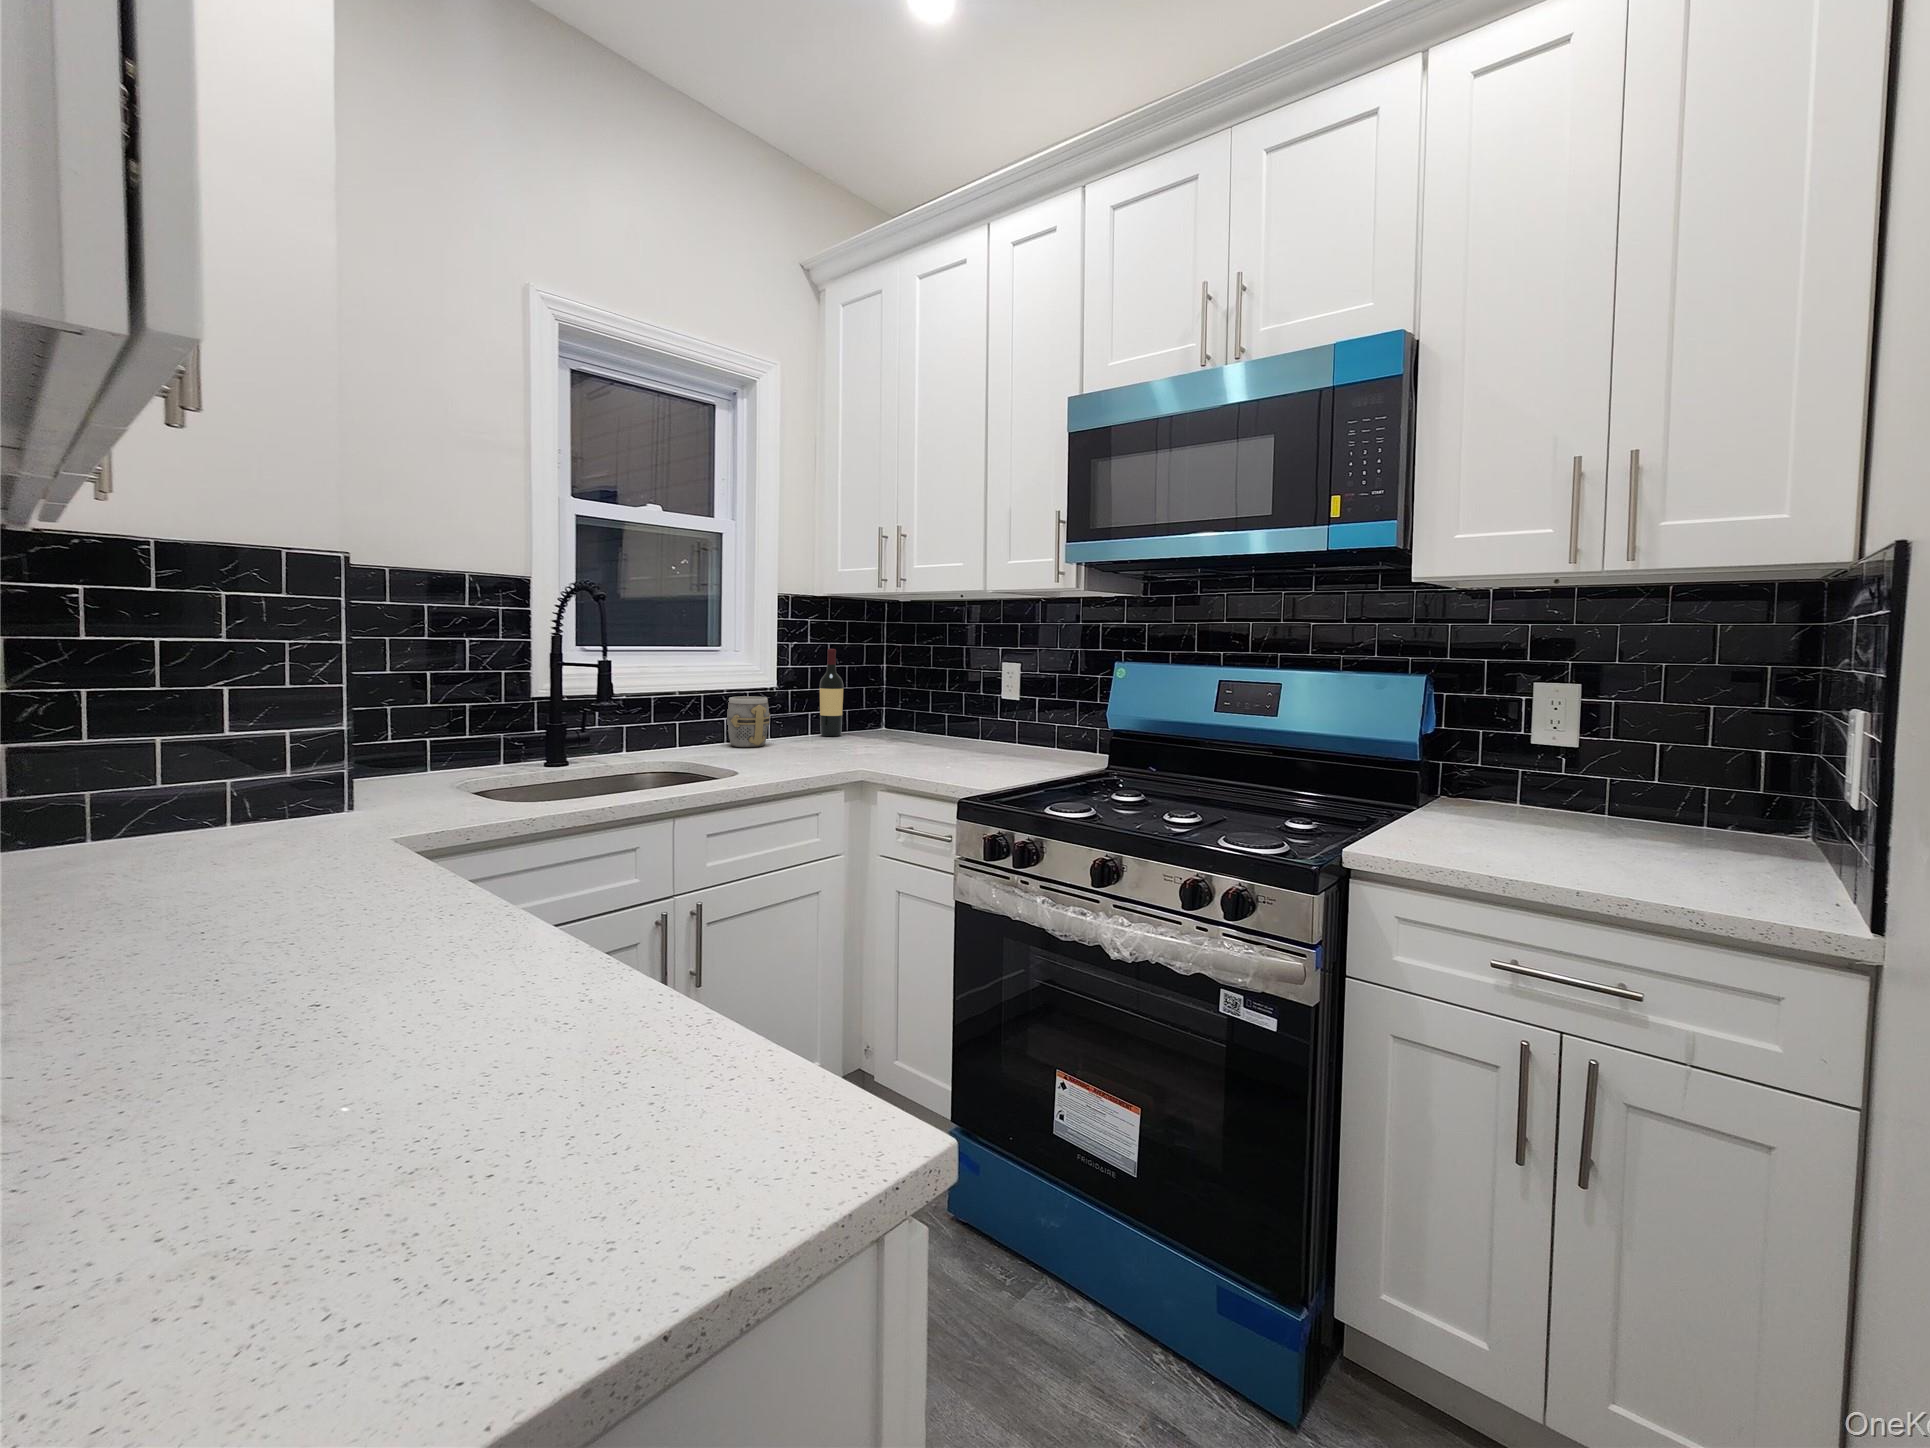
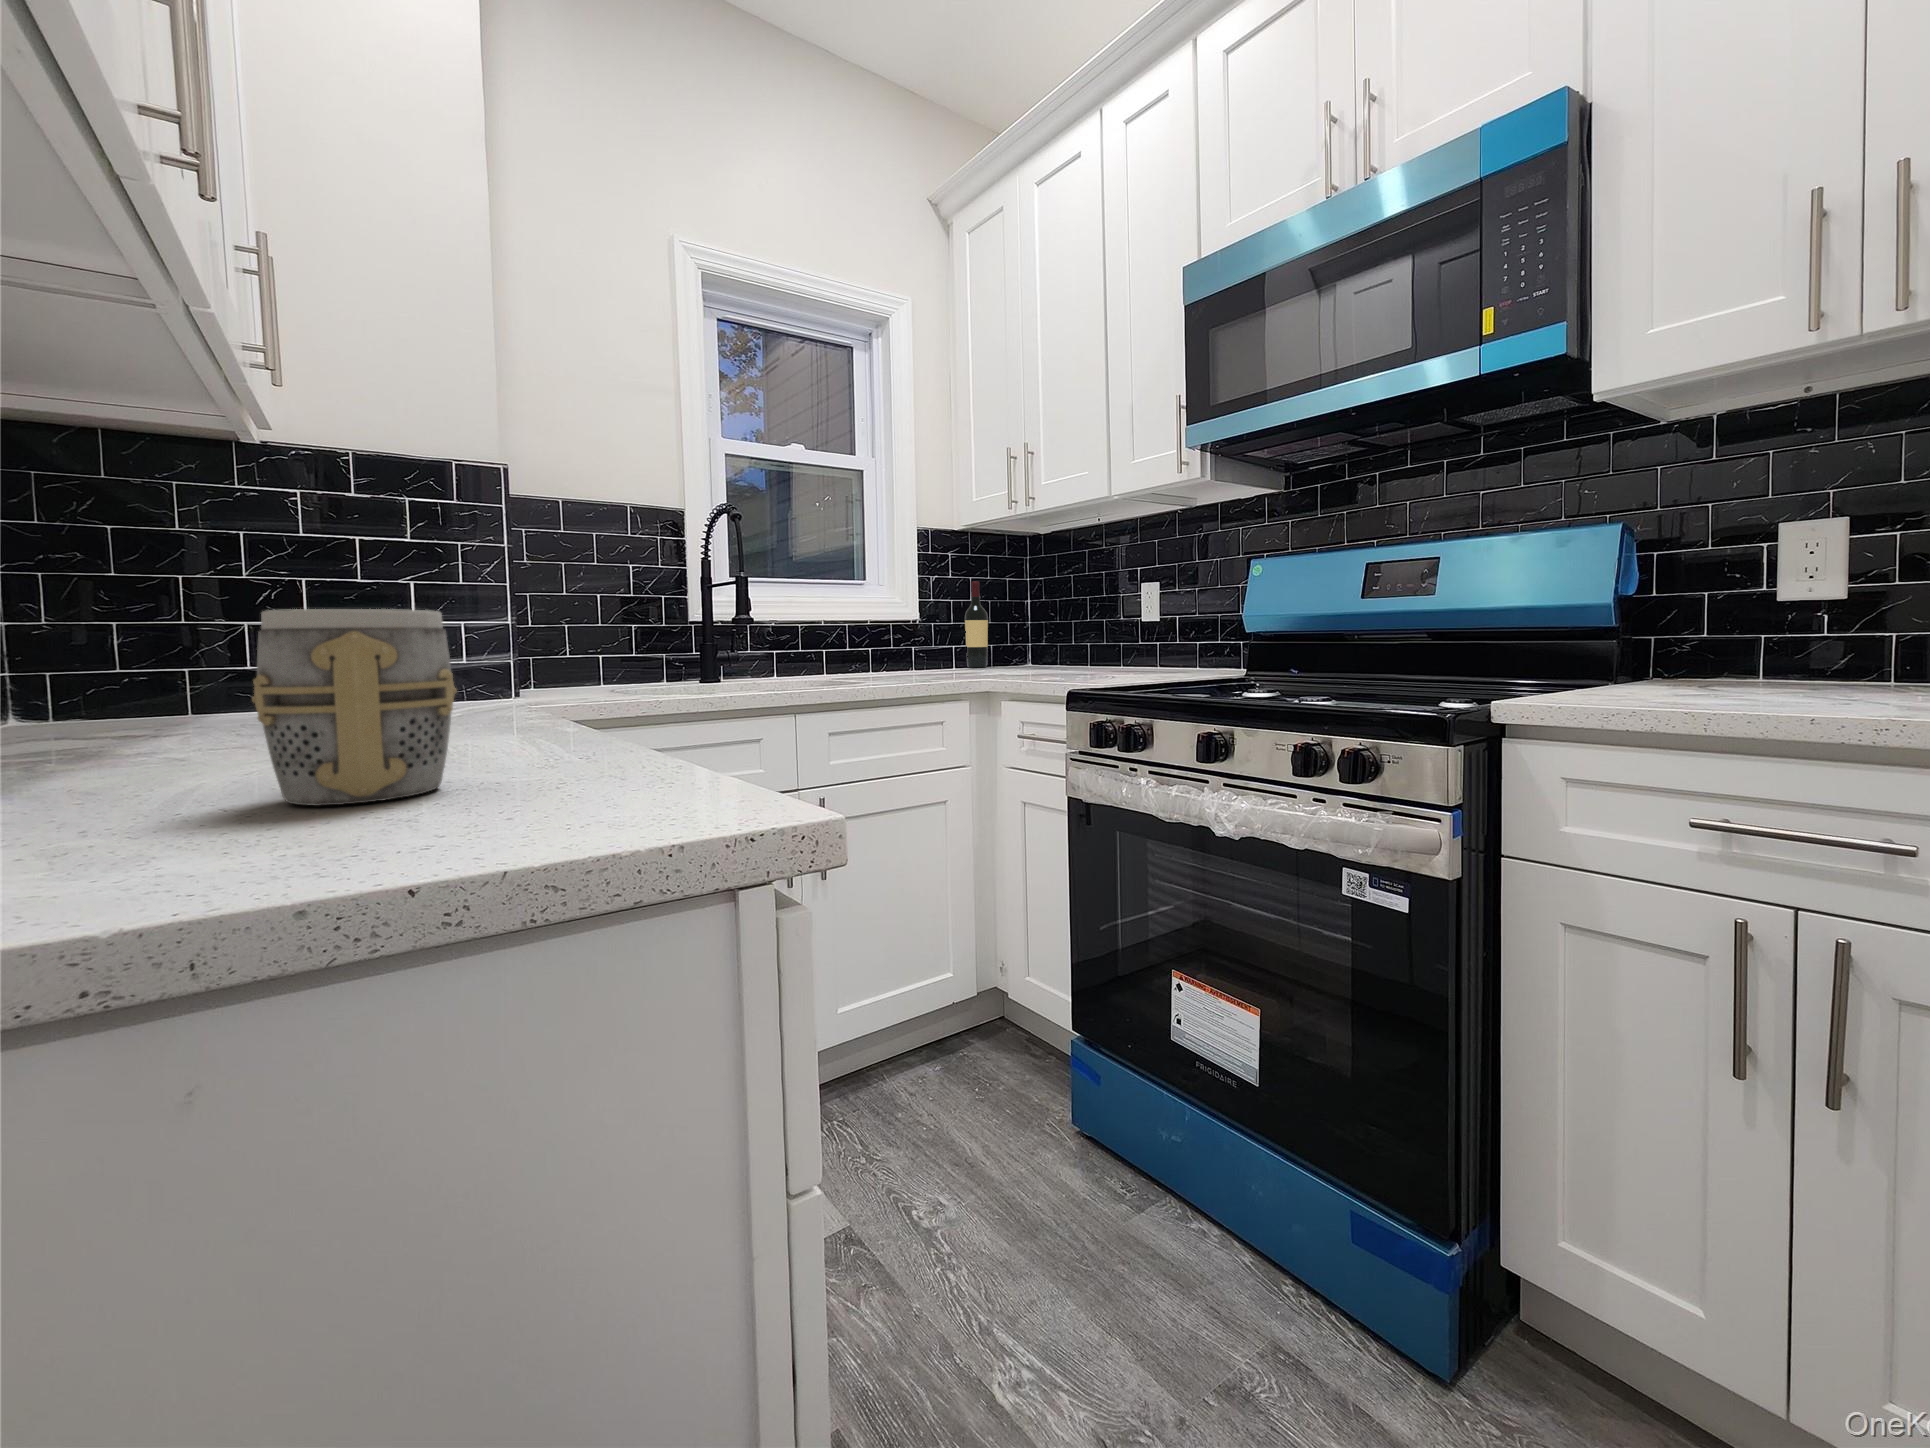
mug: present [727,696,770,747] -> present [252,609,457,806]

